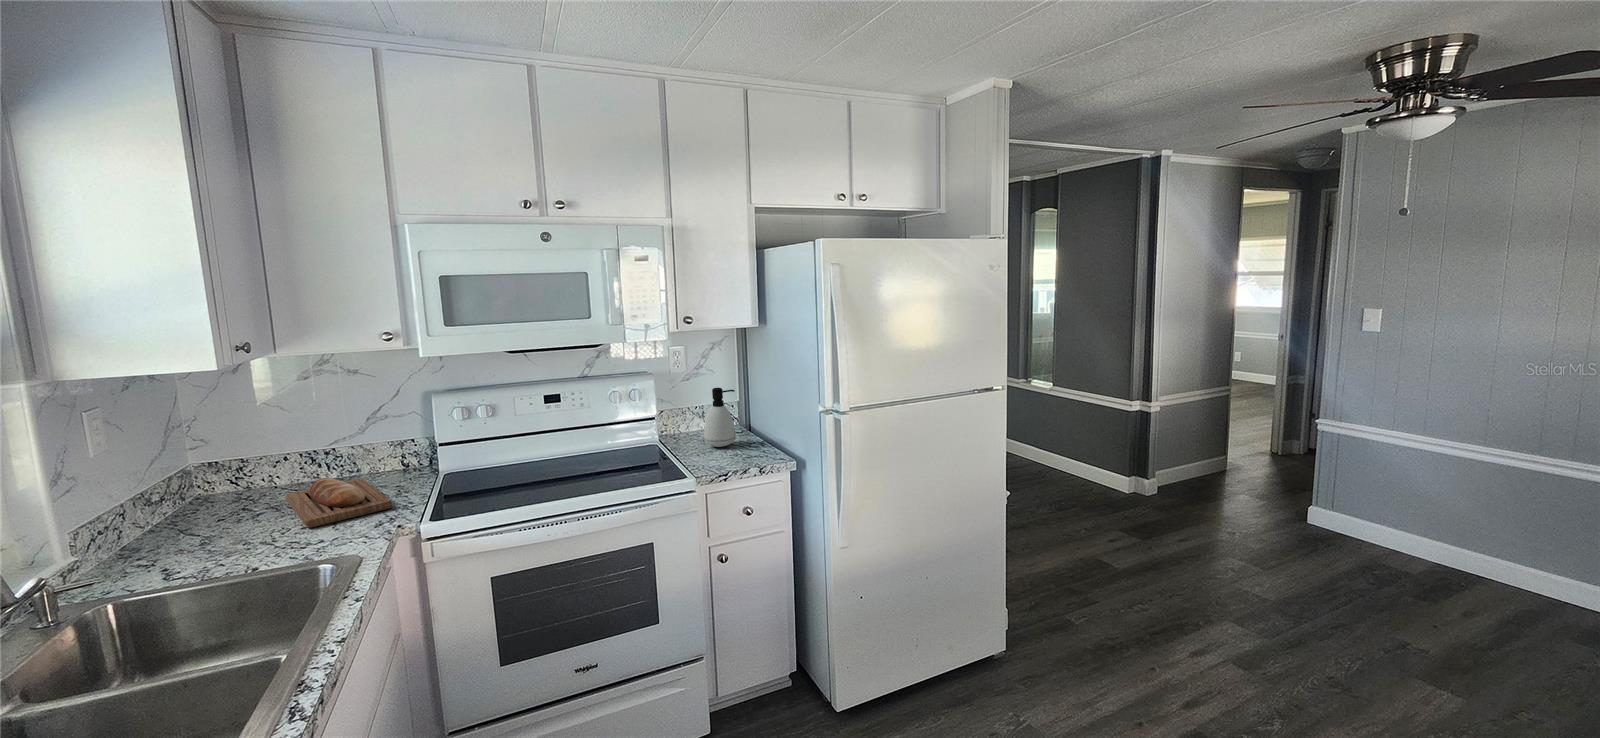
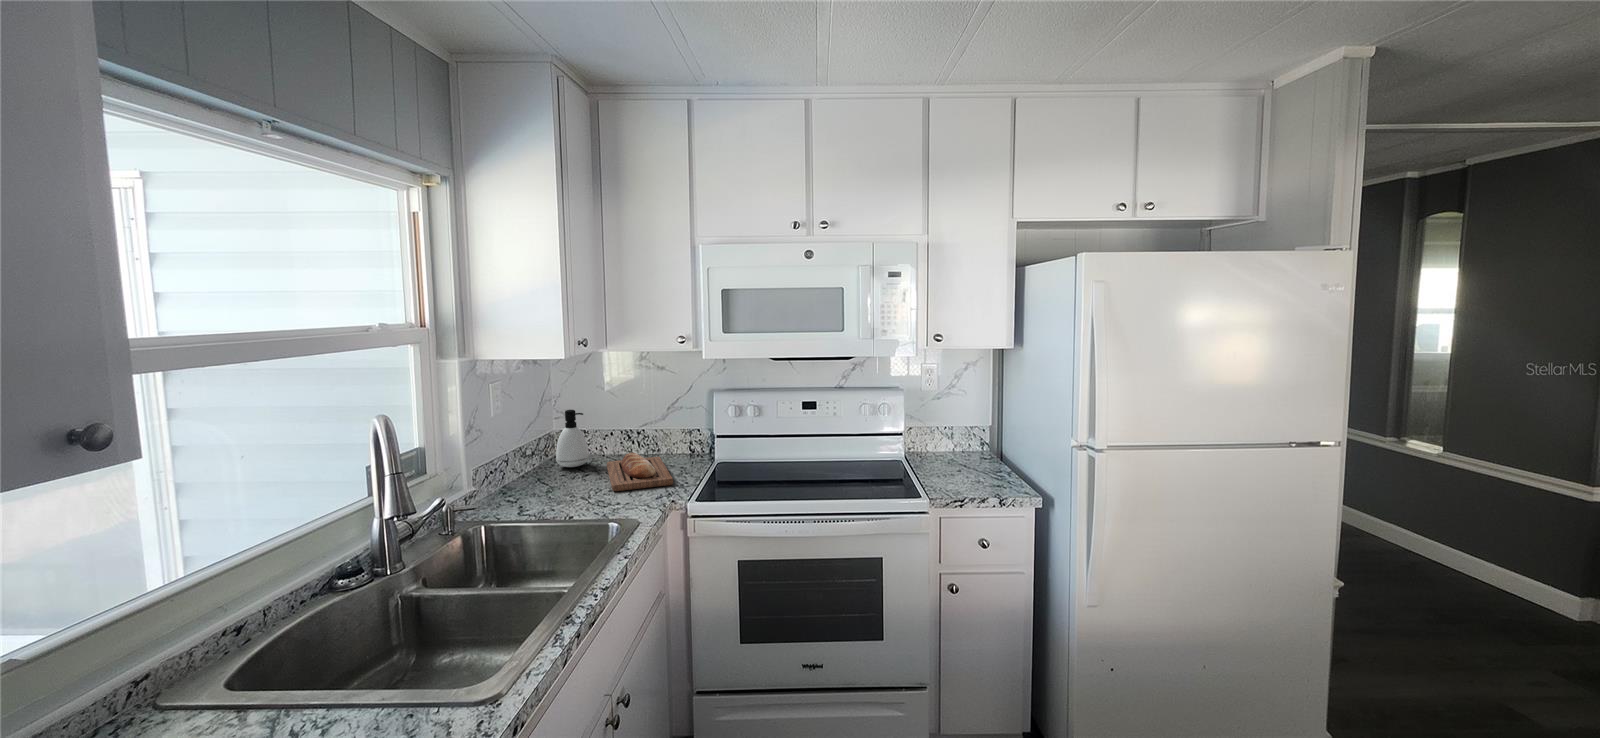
soap dispenser: present [704,388,736,447] -> present [556,410,589,467]

